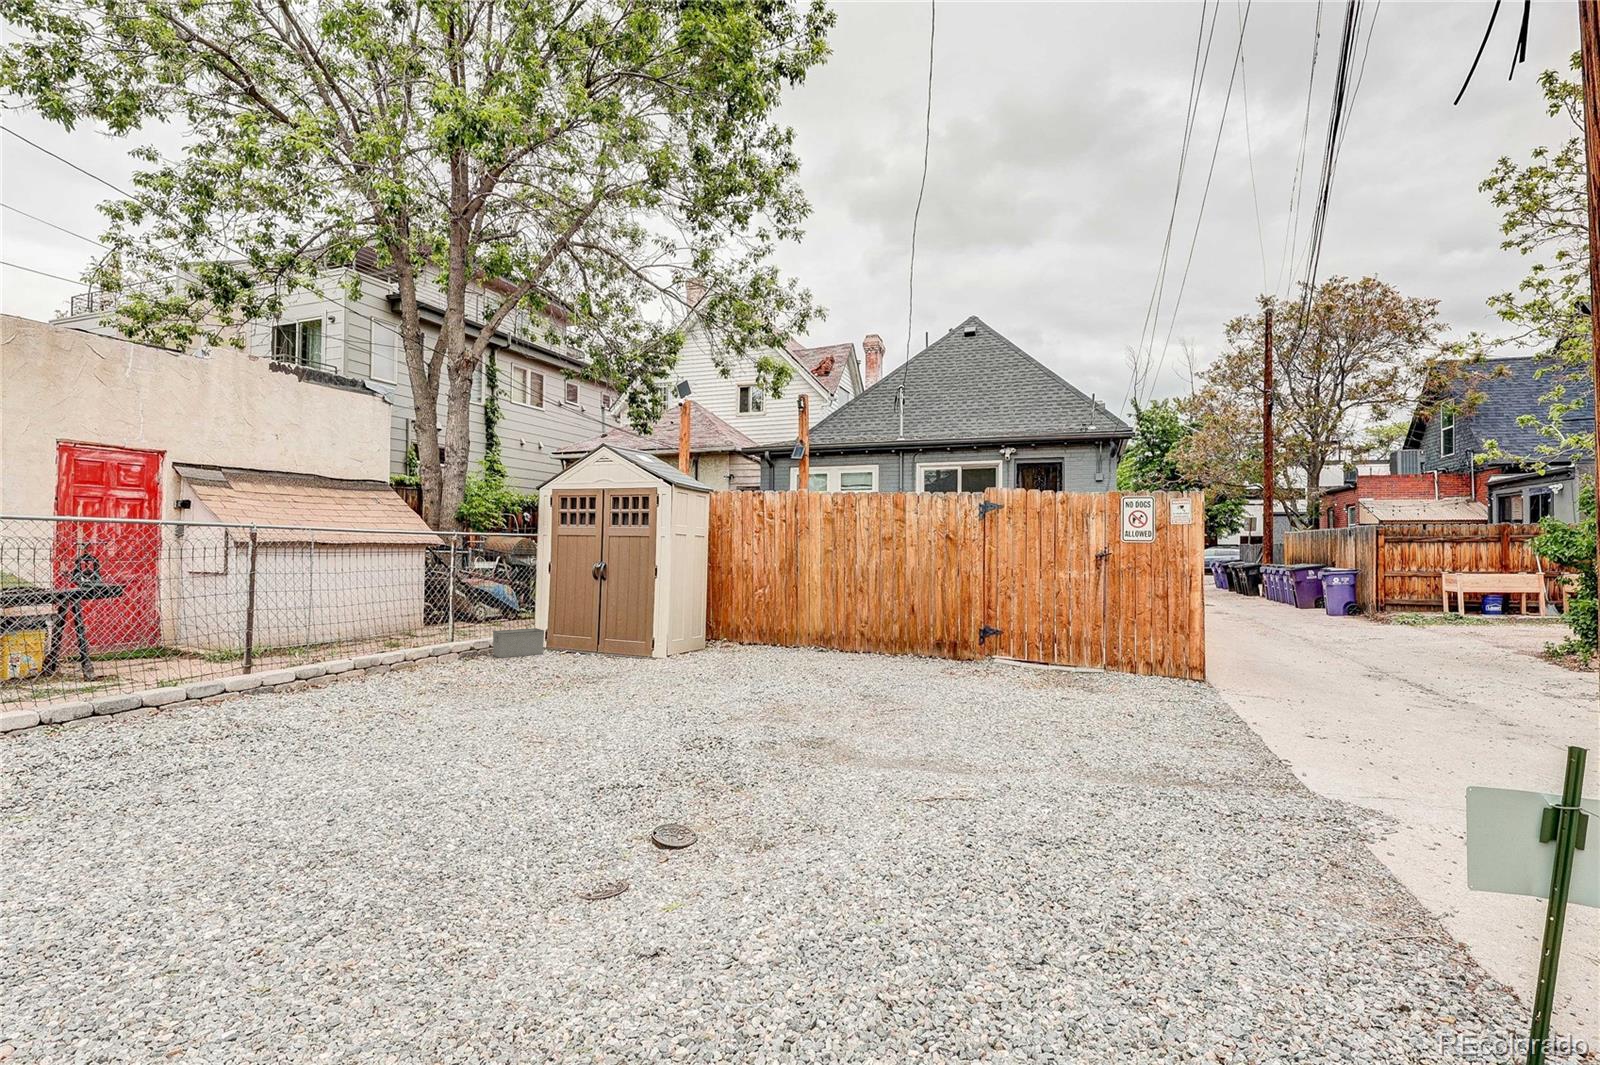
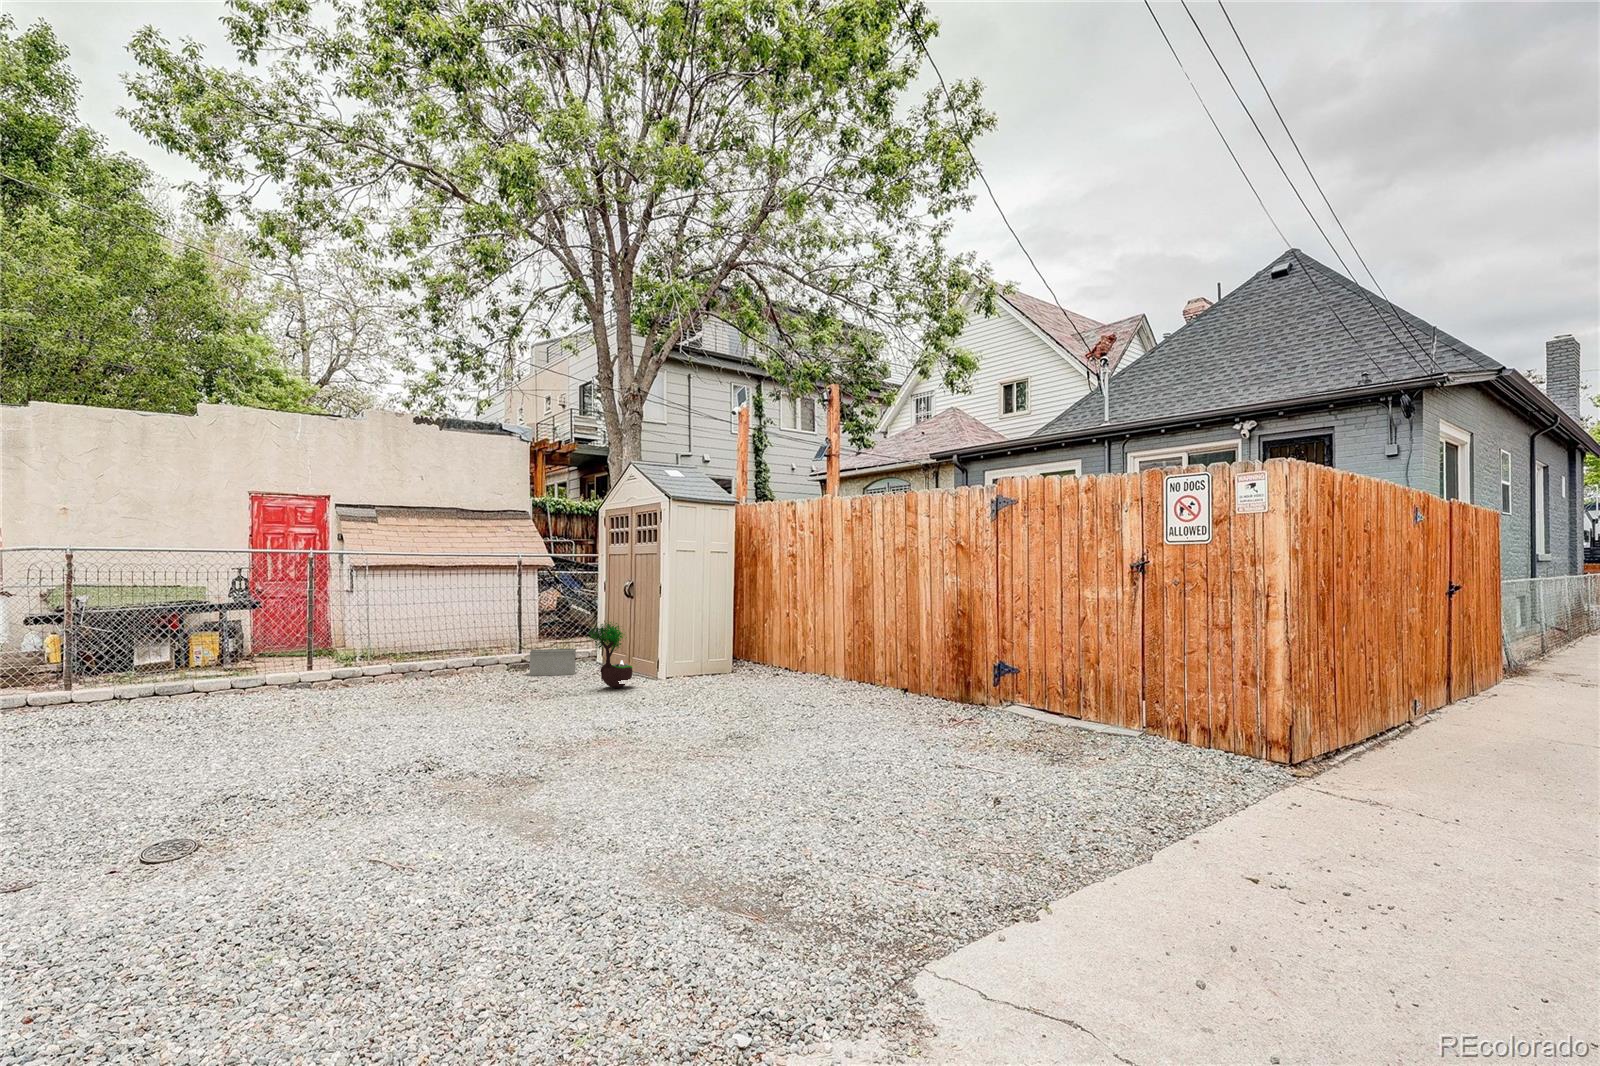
potted tree: none [602,596,645,663] -> present [587,621,632,688]

